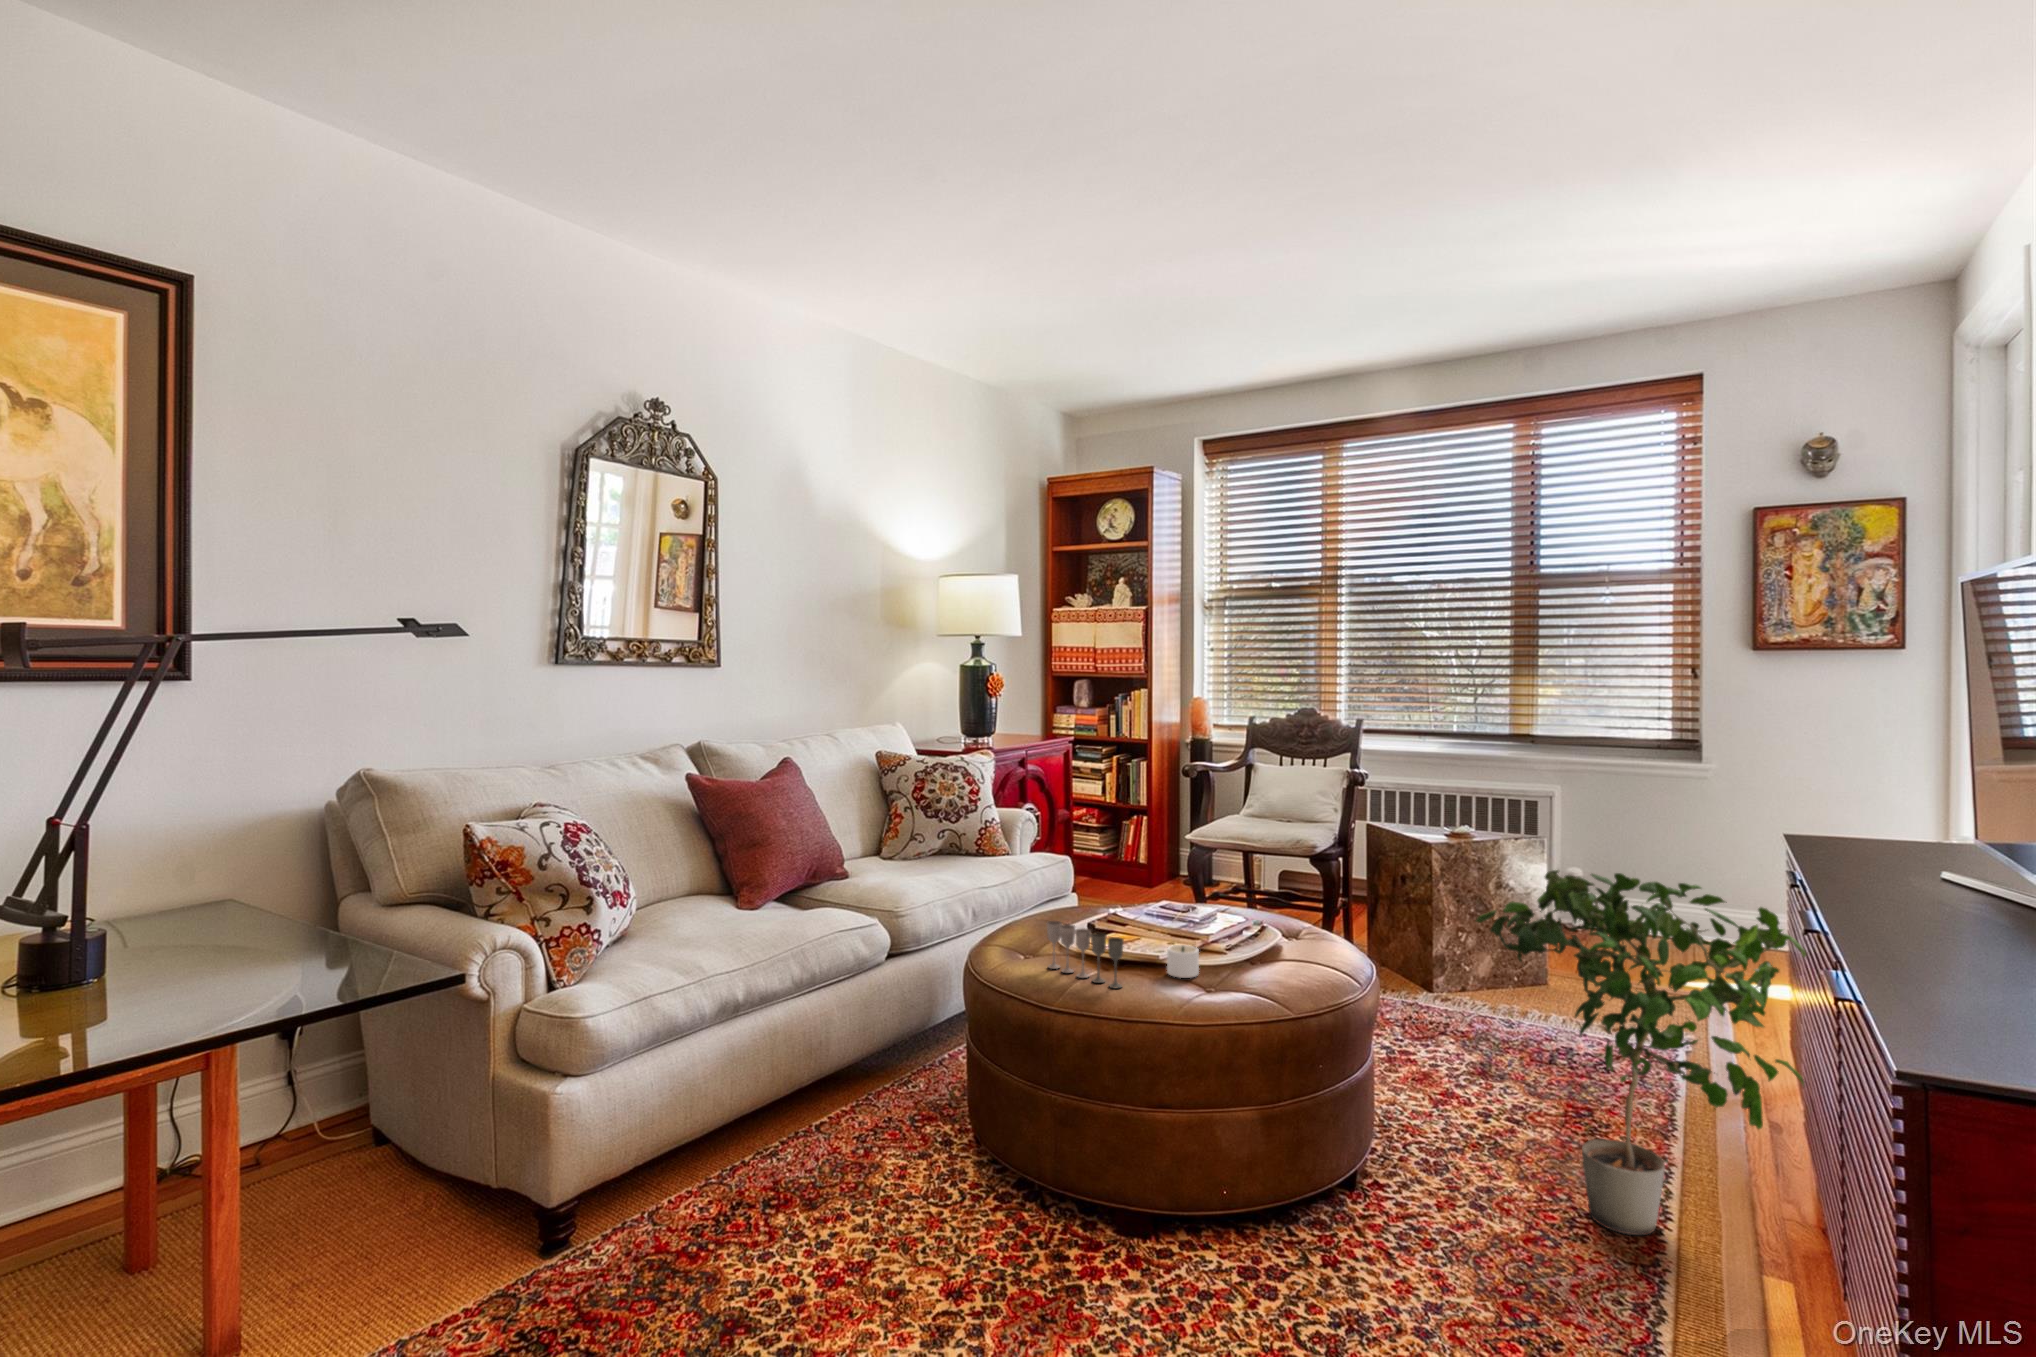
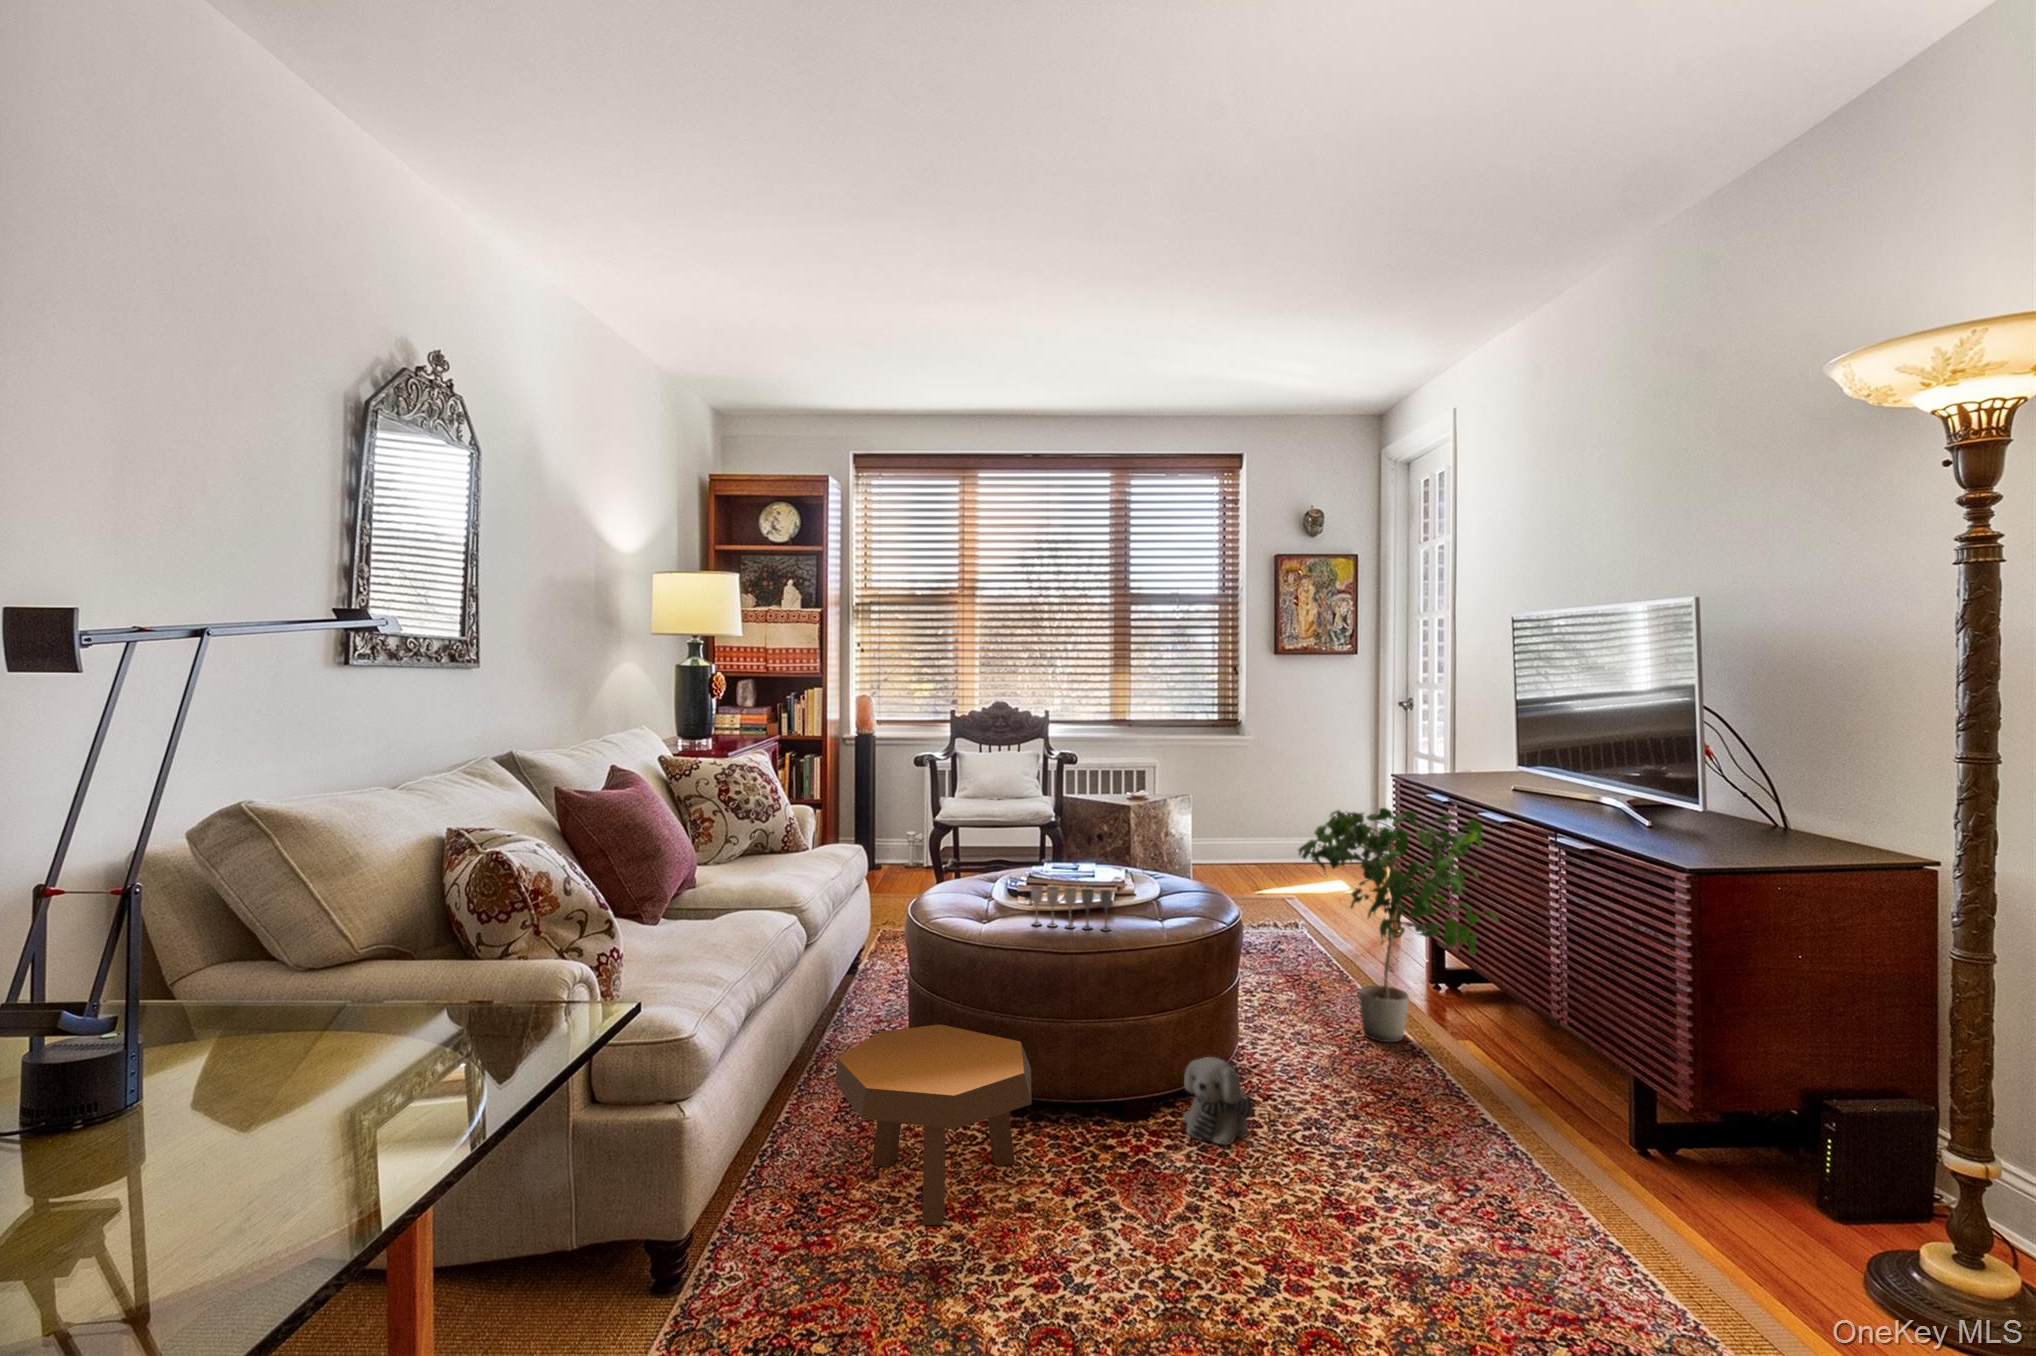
candle: present [1167,945,1199,978] -> none [1123,891,1158,917]
footstool: none [720,1057,955,1287] -> present [835,1024,1031,1225]
plush toy: none [1151,1177,1281,1304] -> present [1183,1057,1253,1145]

